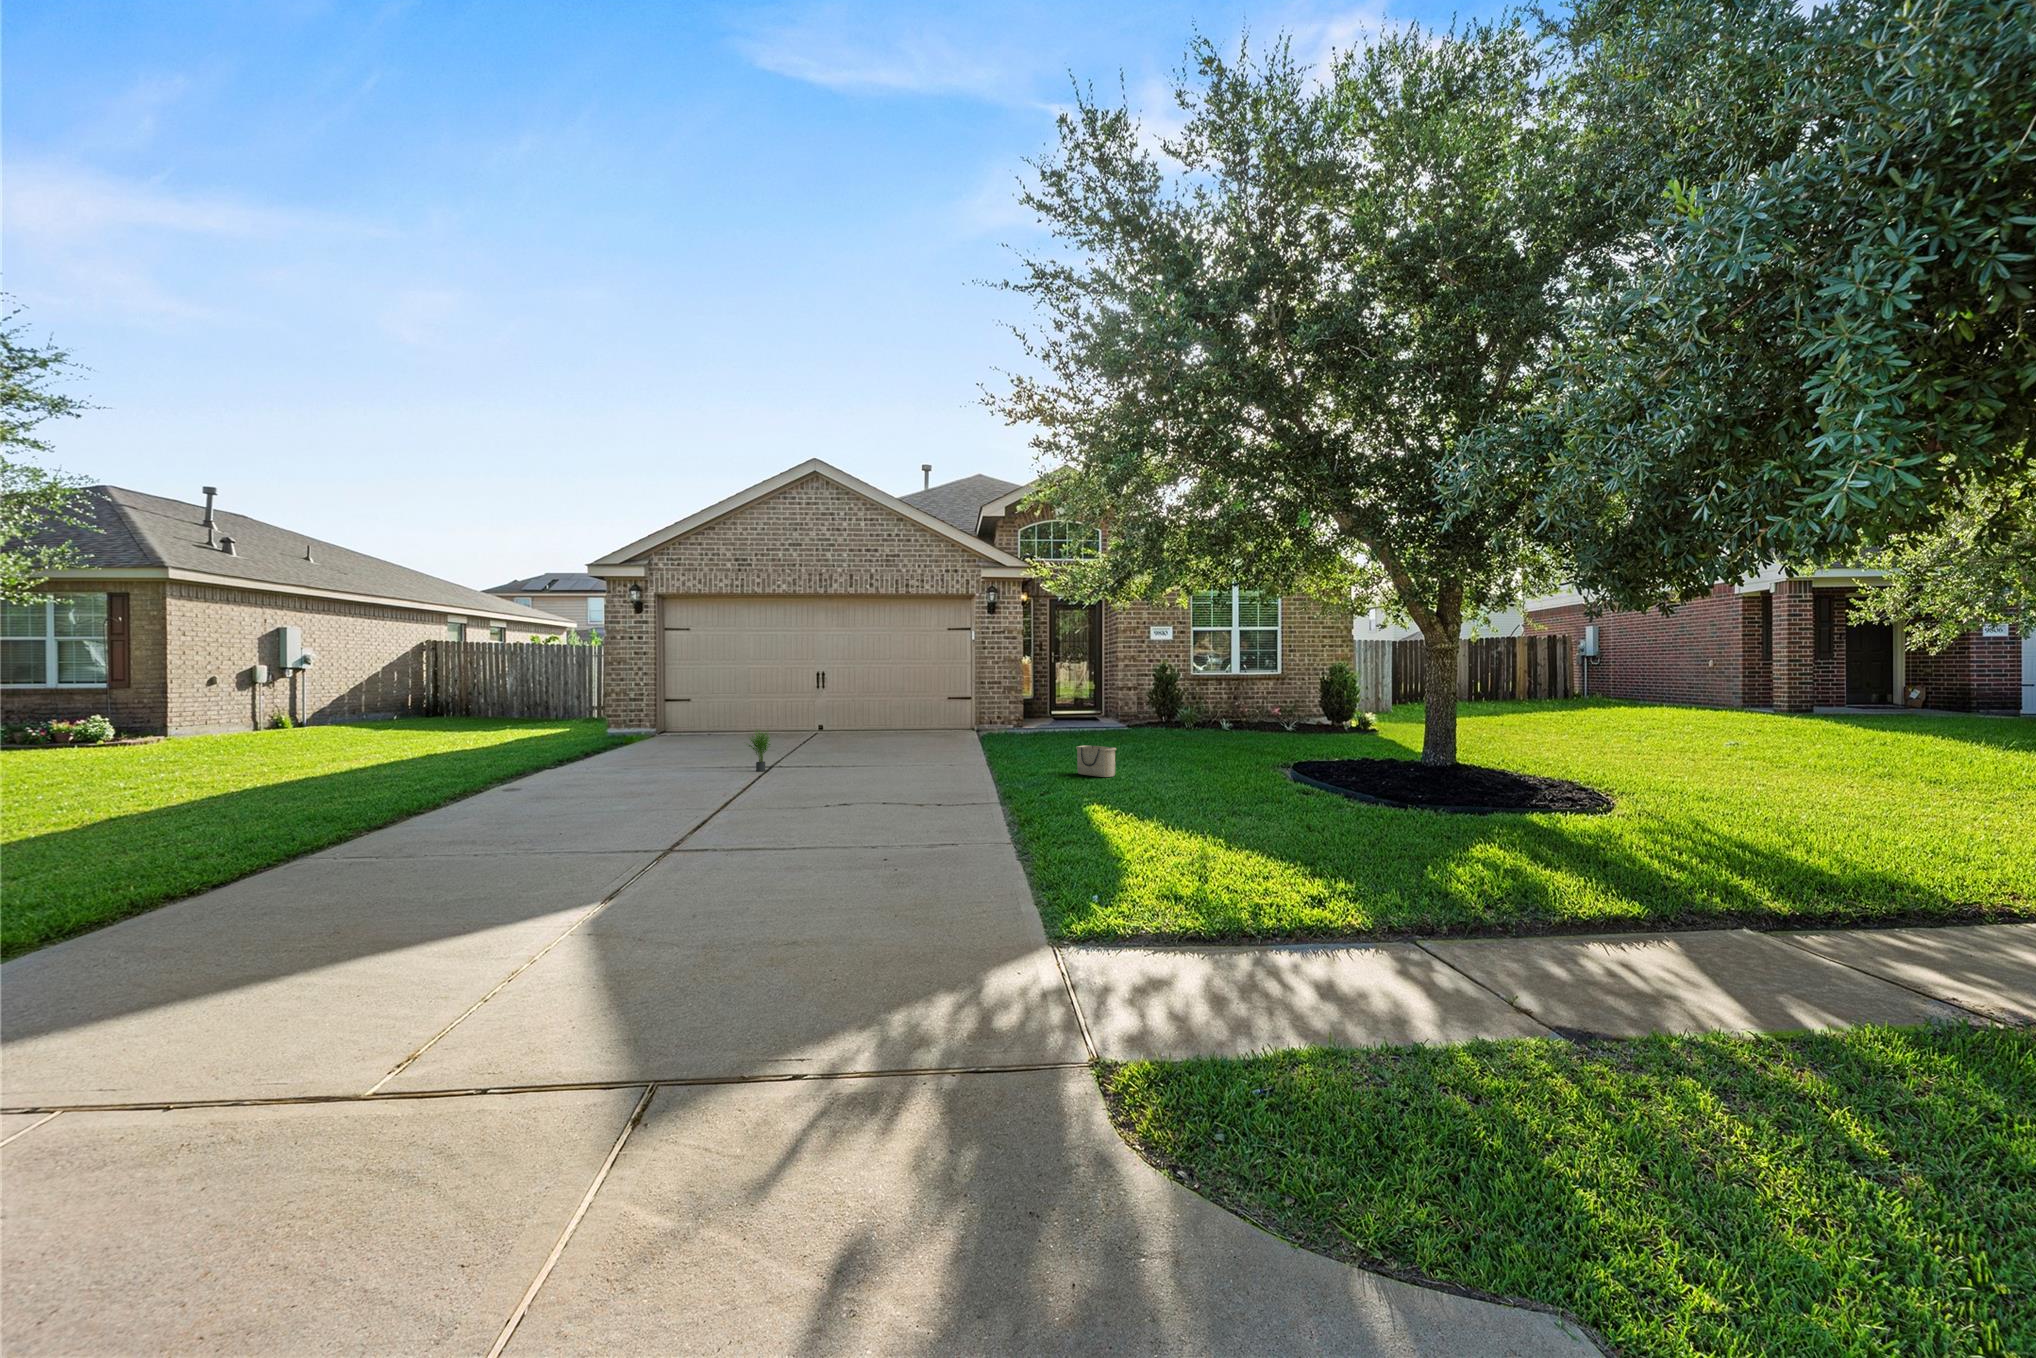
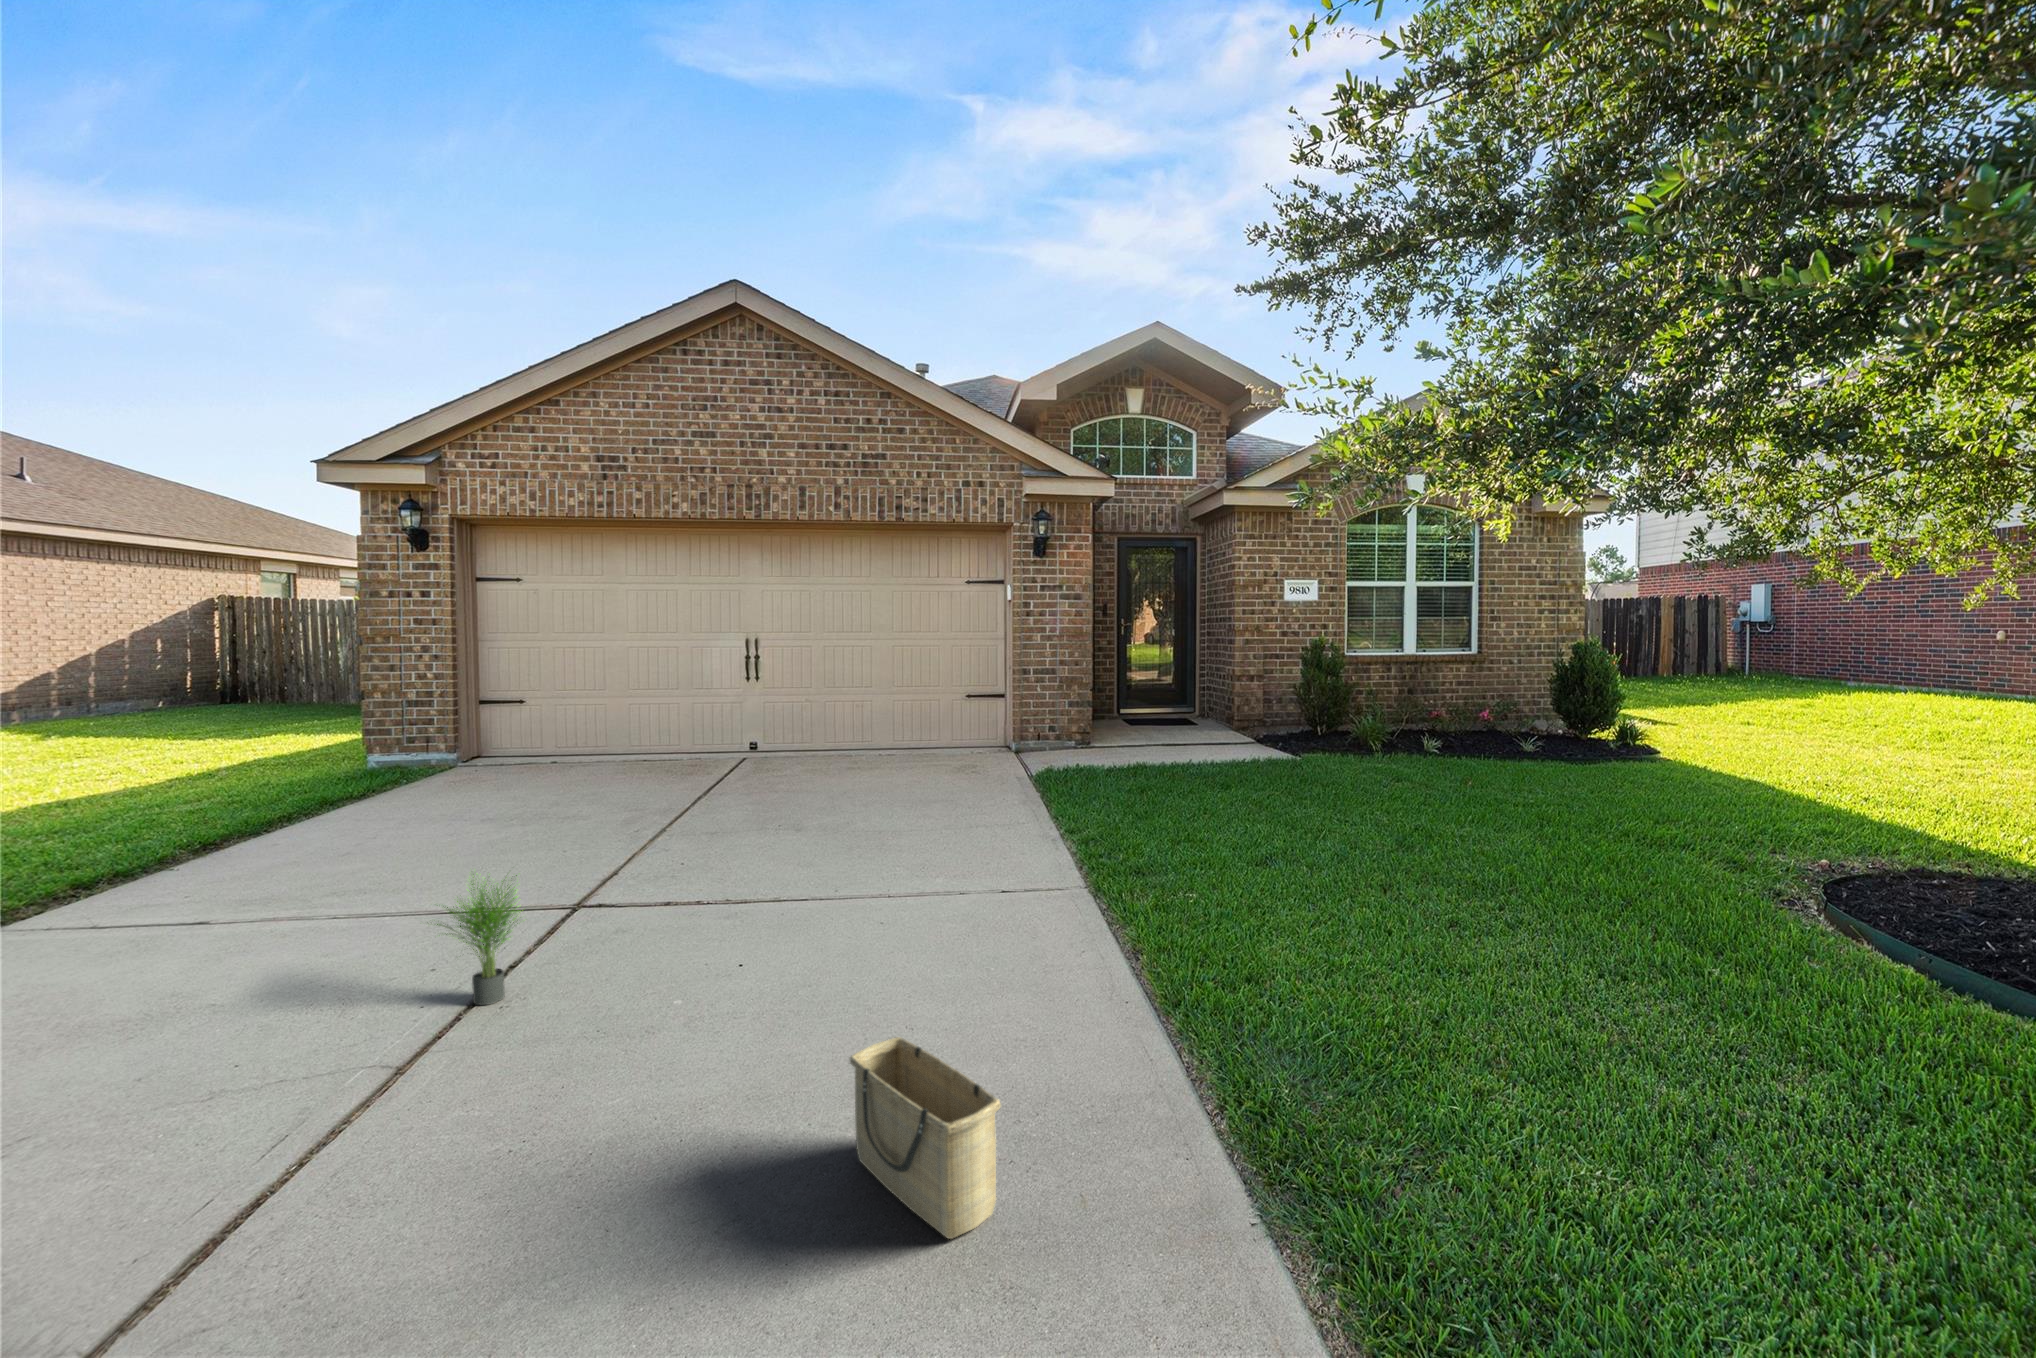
basket: present [1076,745,1116,777] -> present [850,1037,1001,1239]

